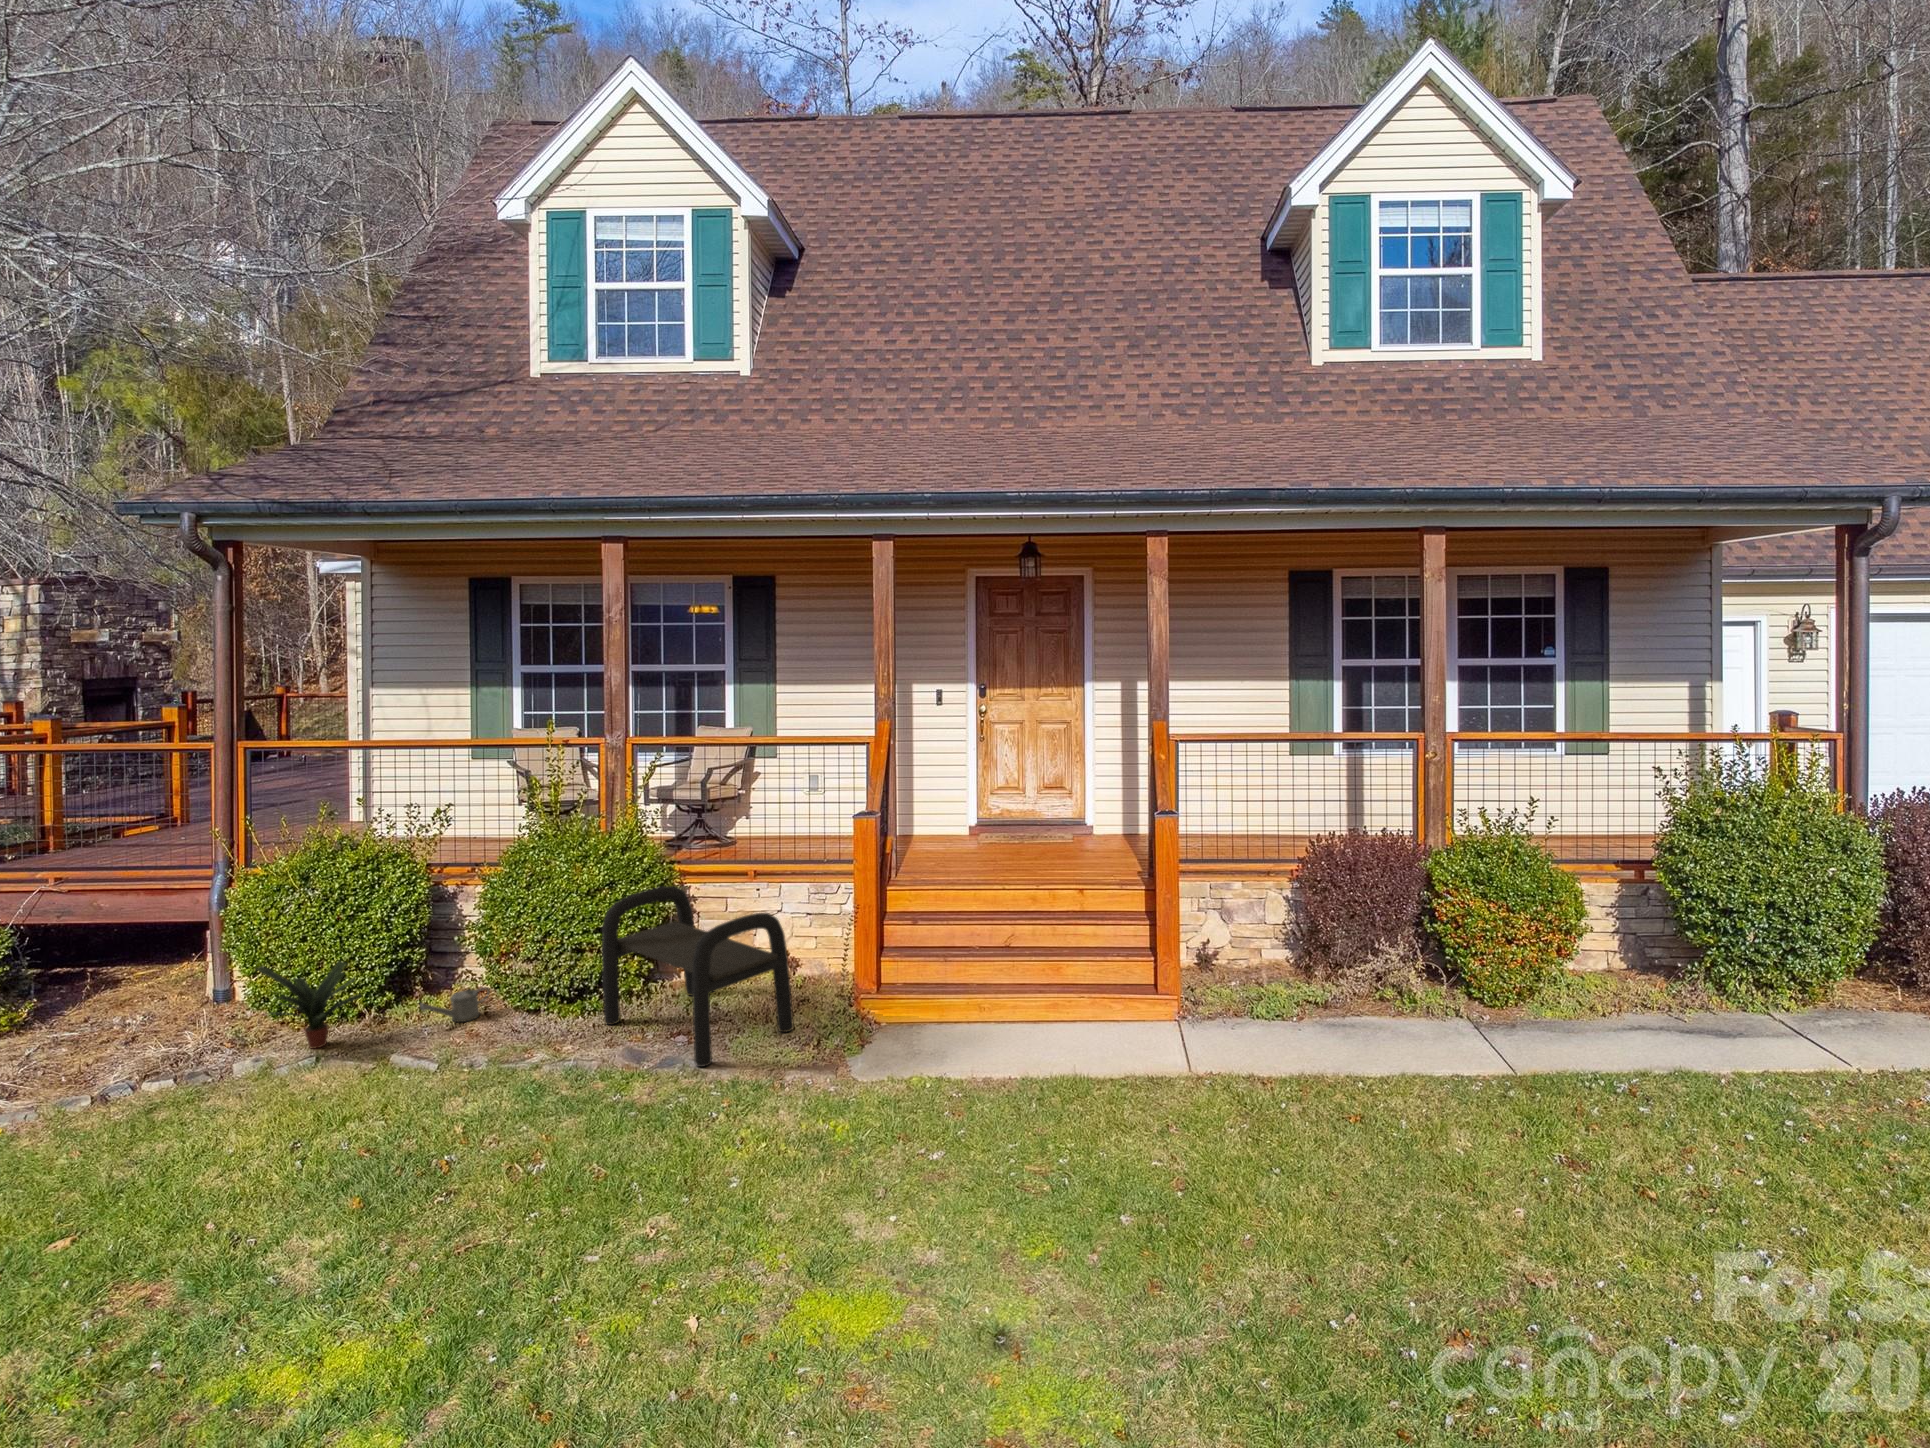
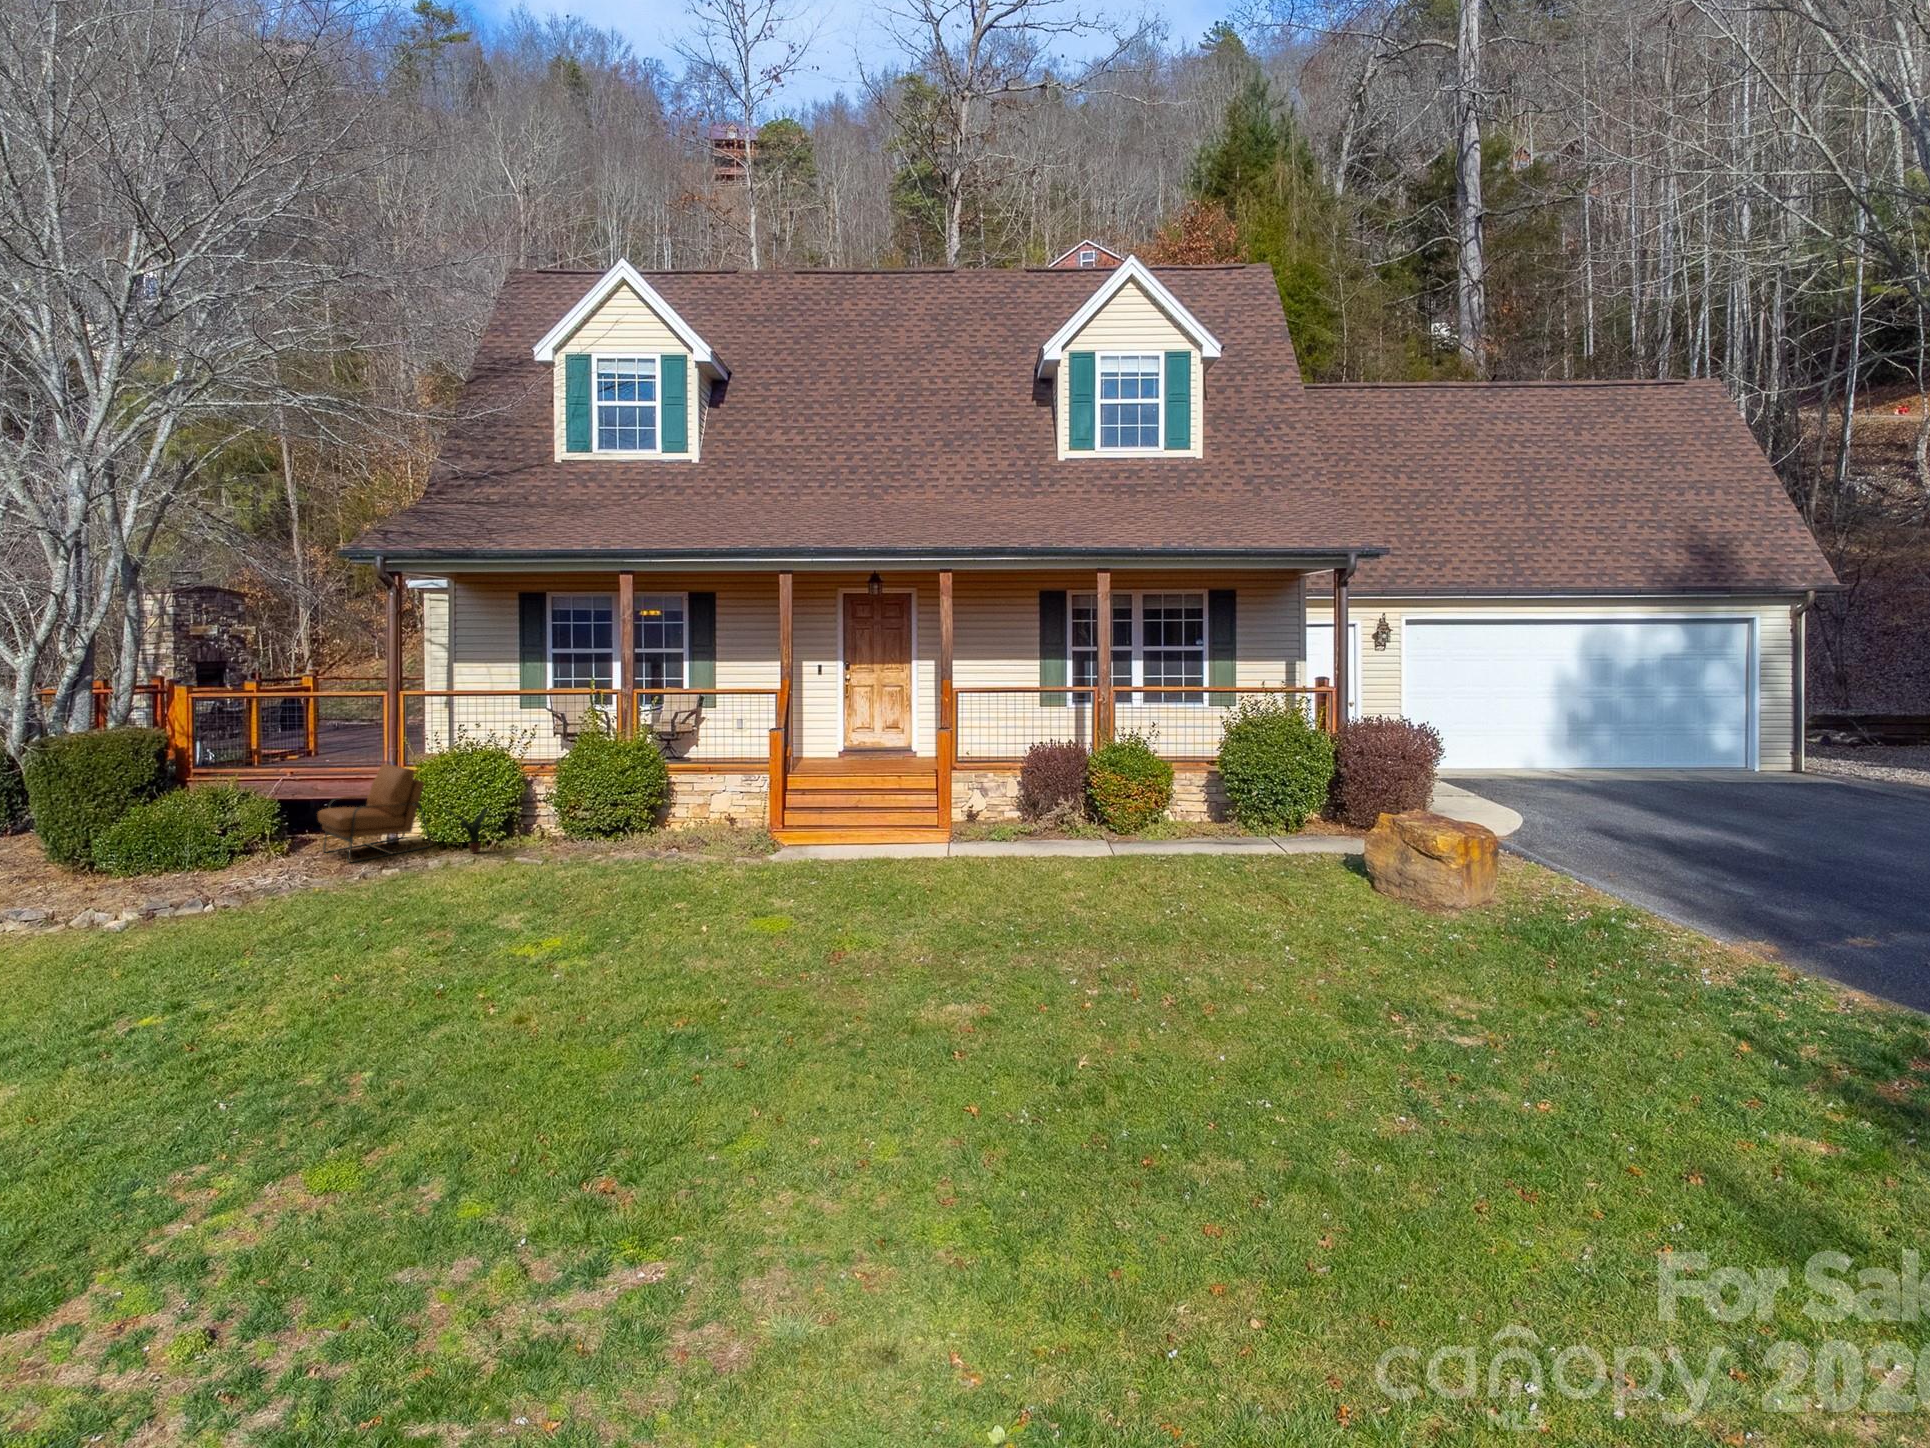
chair: none [38,872,253,1073] -> present [318,764,431,862]
bench: present [602,886,794,1067] -> none [629,770,735,856]
watering can: present [420,987,490,1022] -> none [528,827,562,844]

